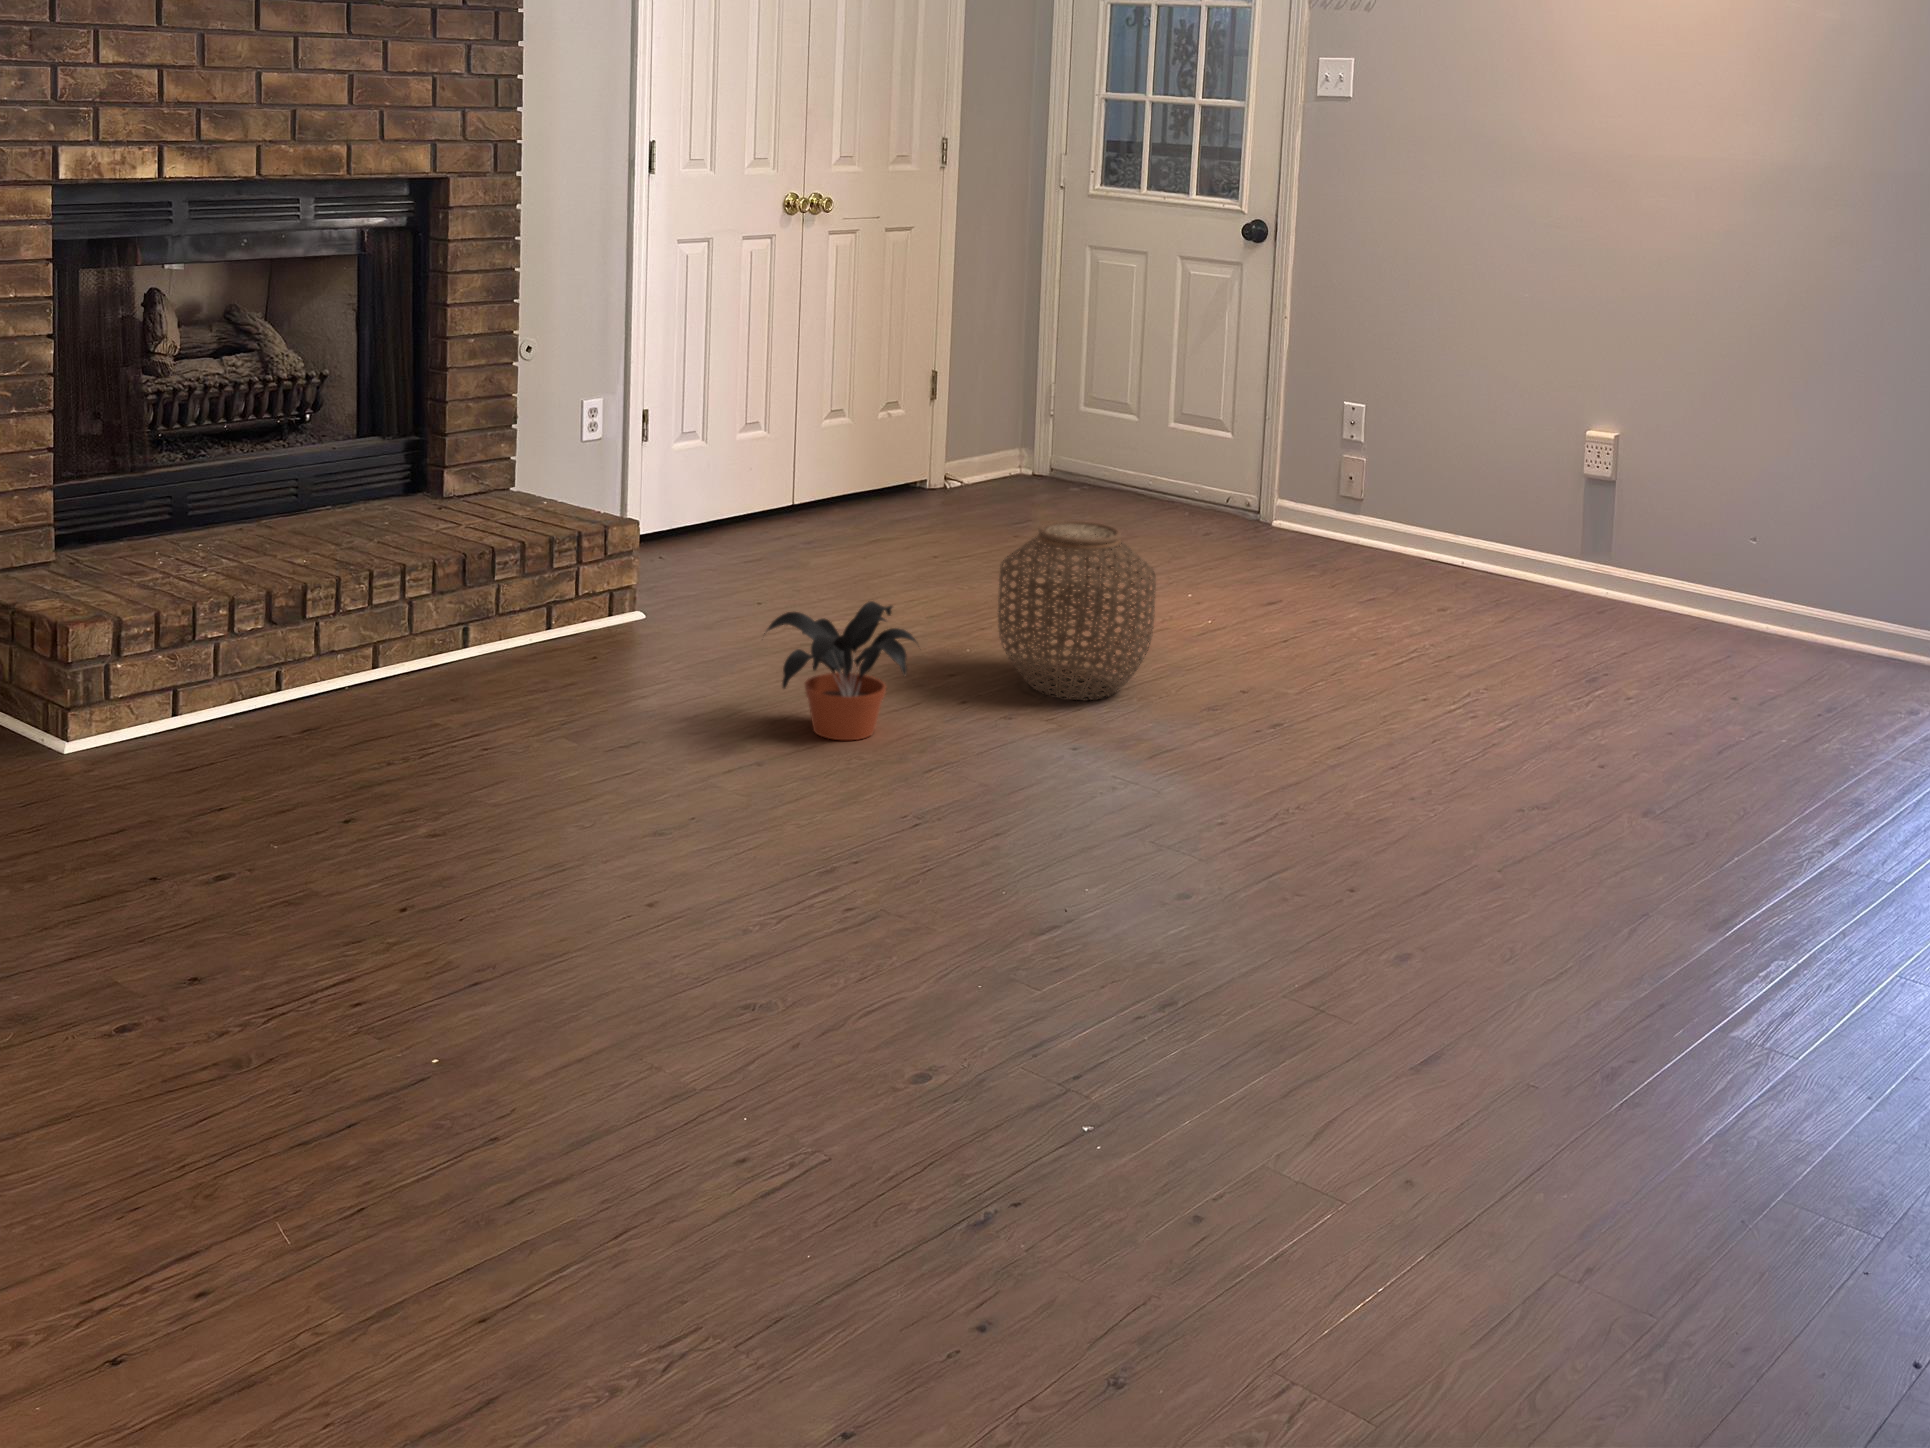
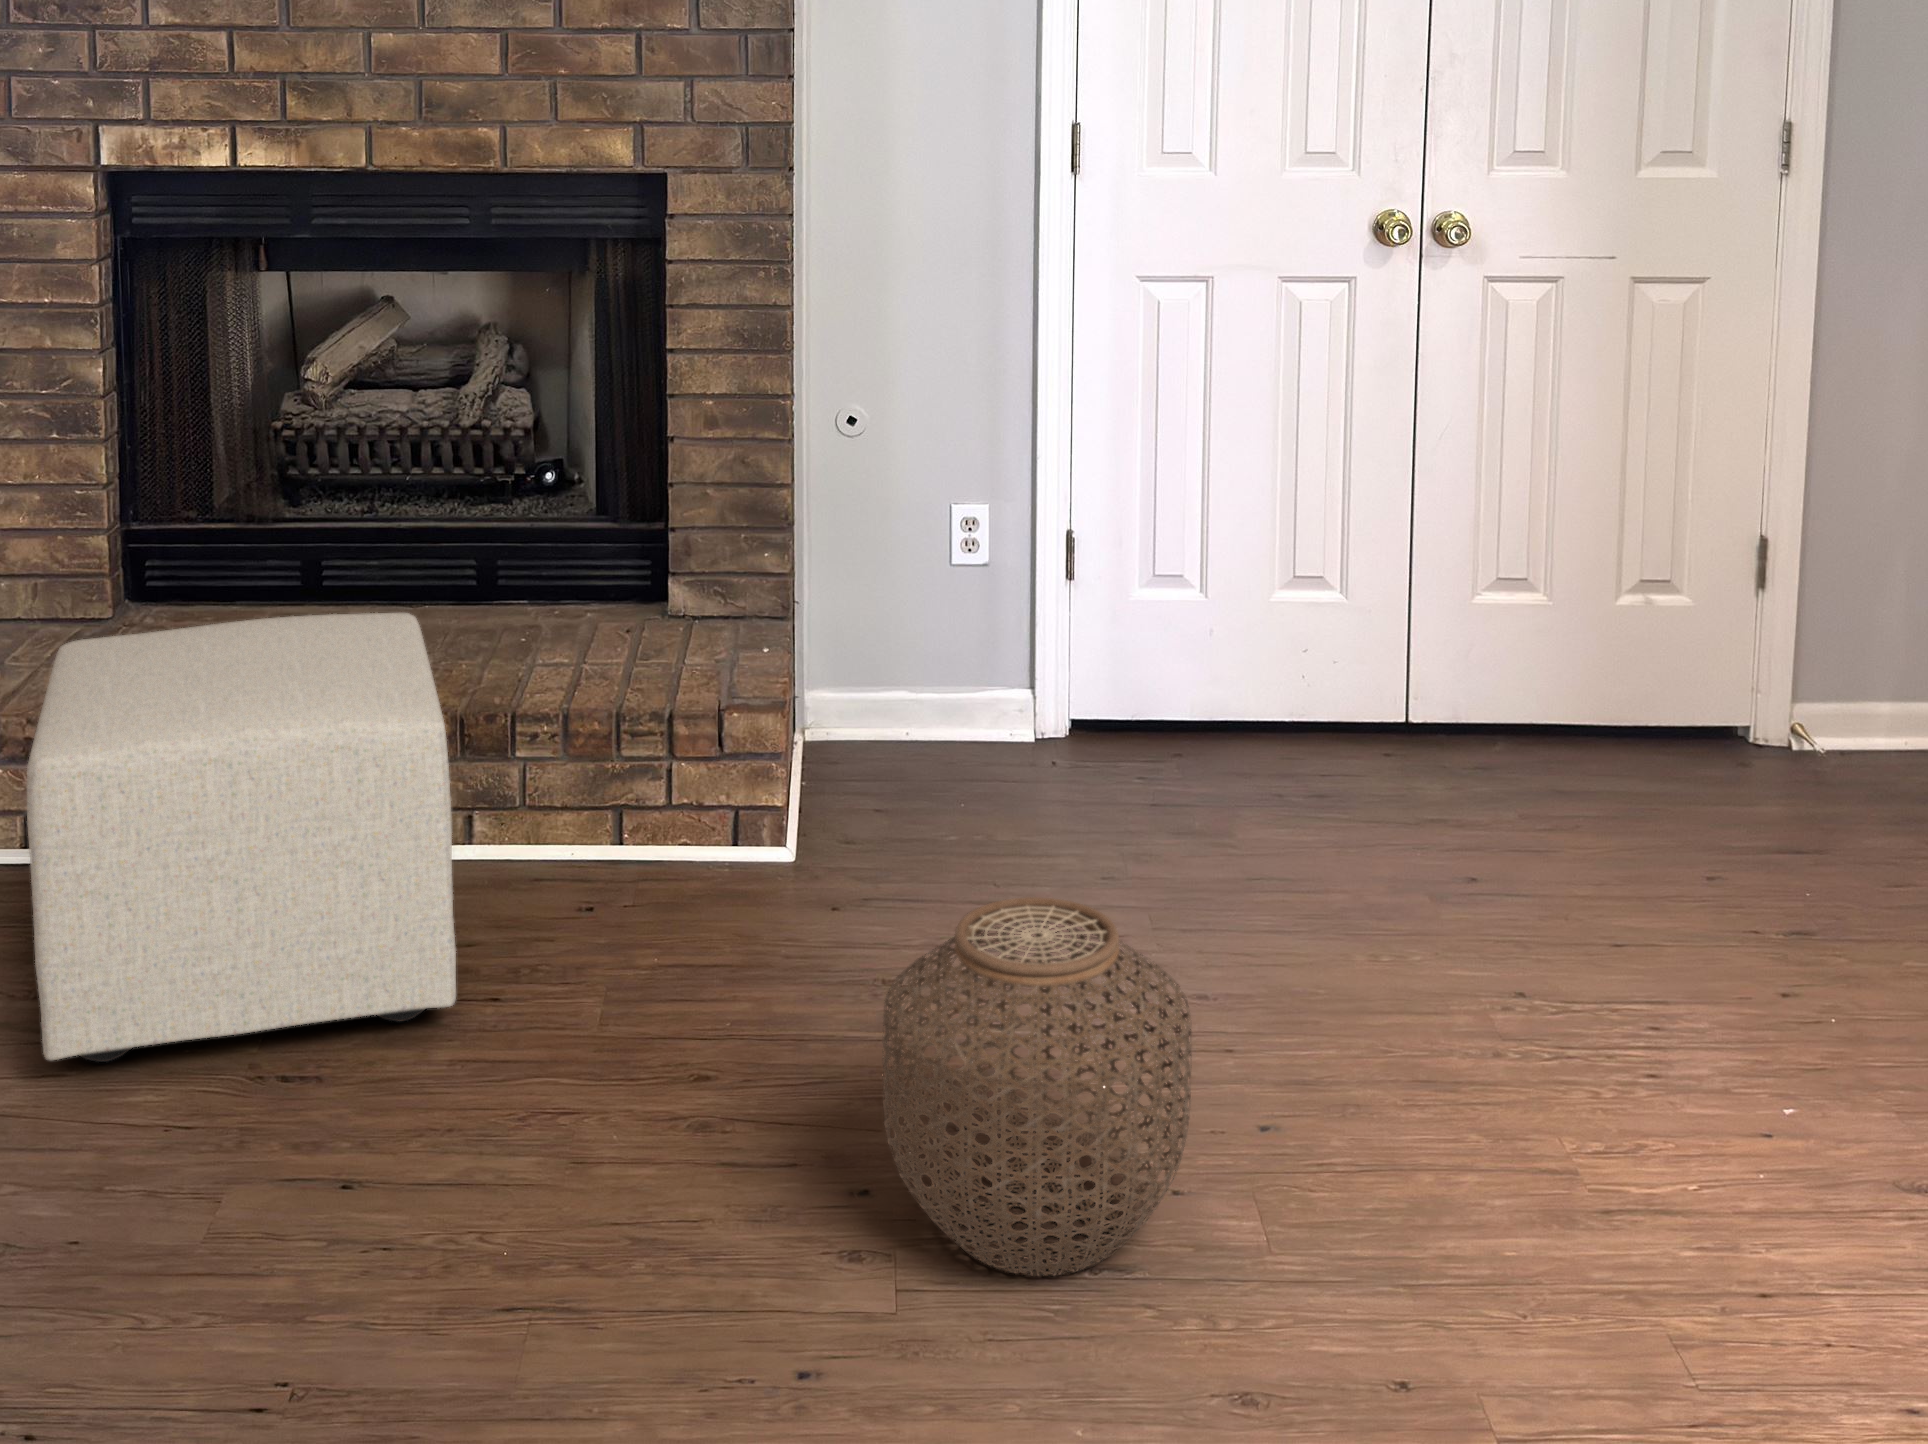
ottoman: none [324,479,684,771] -> present [27,613,456,1062]
potted plant: present [764,601,916,740] -> none [370,931,676,1186]

